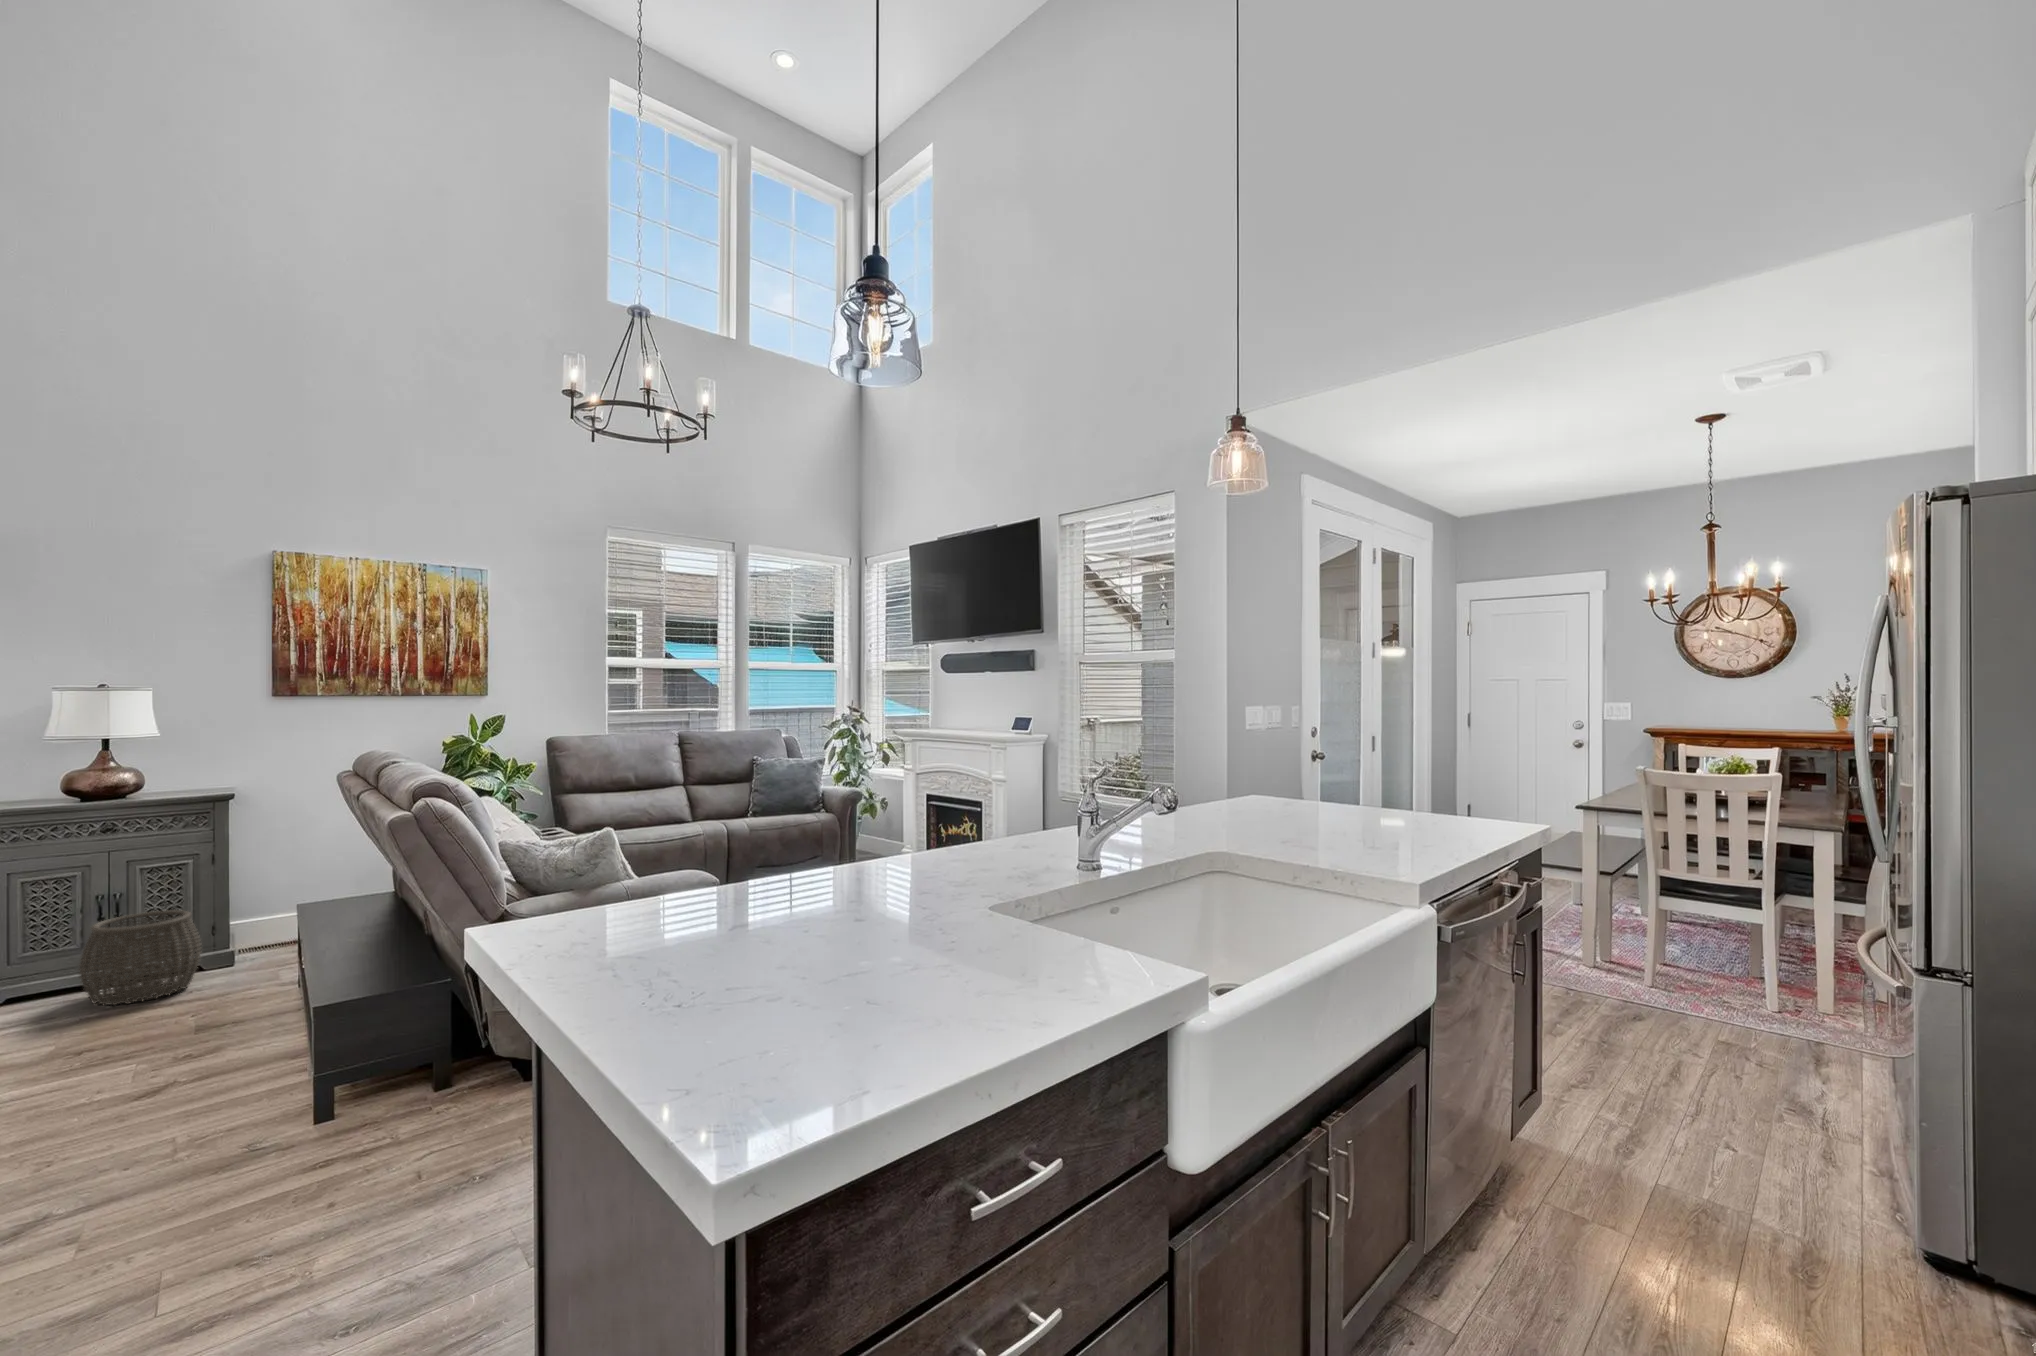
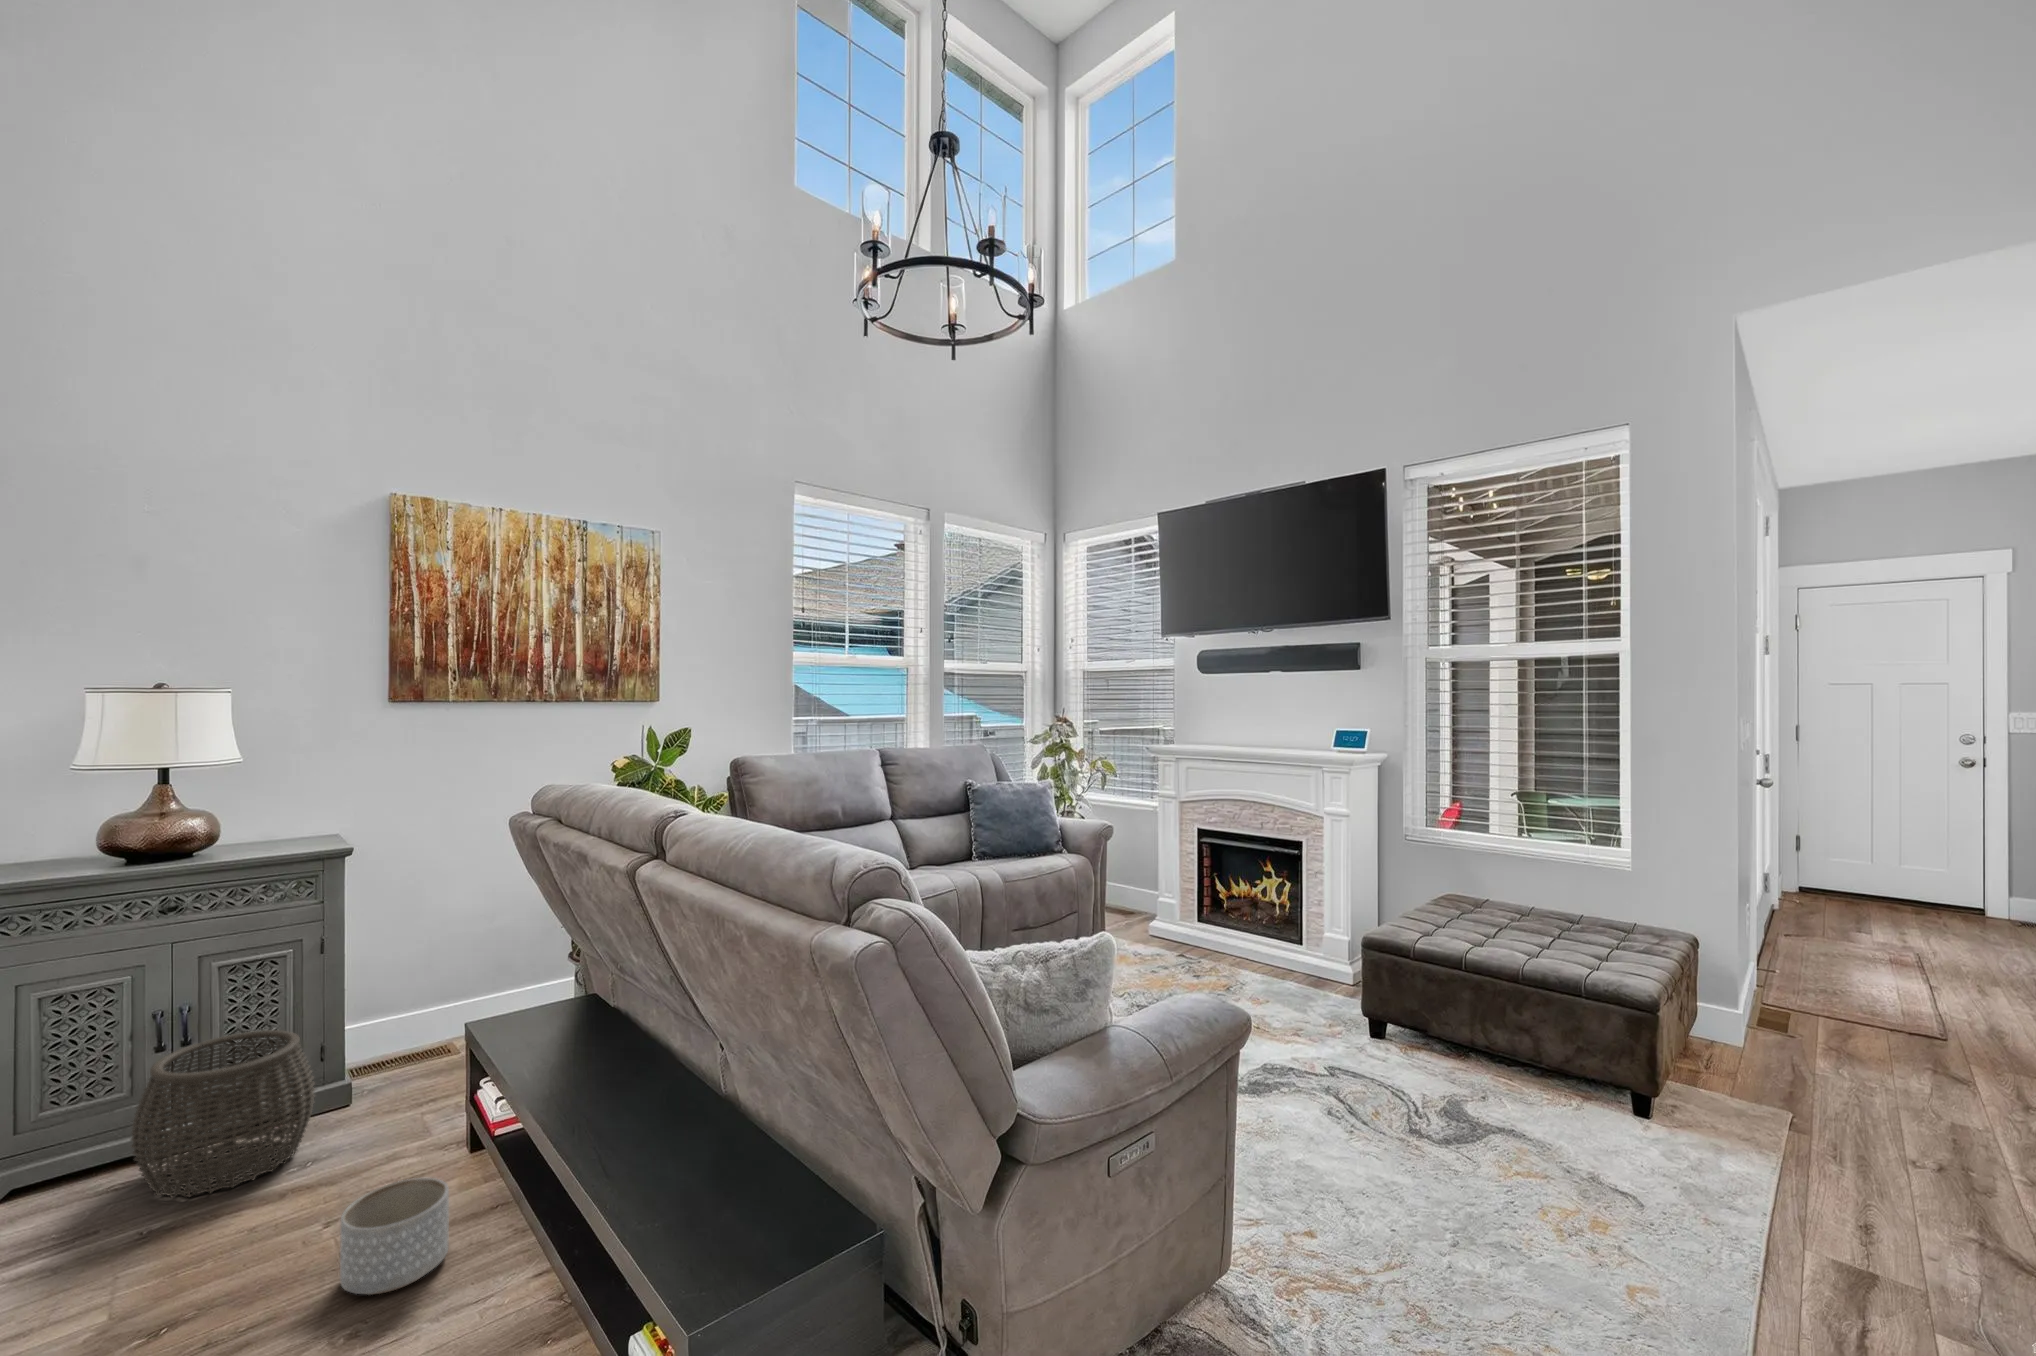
planter: none [191,984,262,1043] -> present [340,1178,449,1295]

